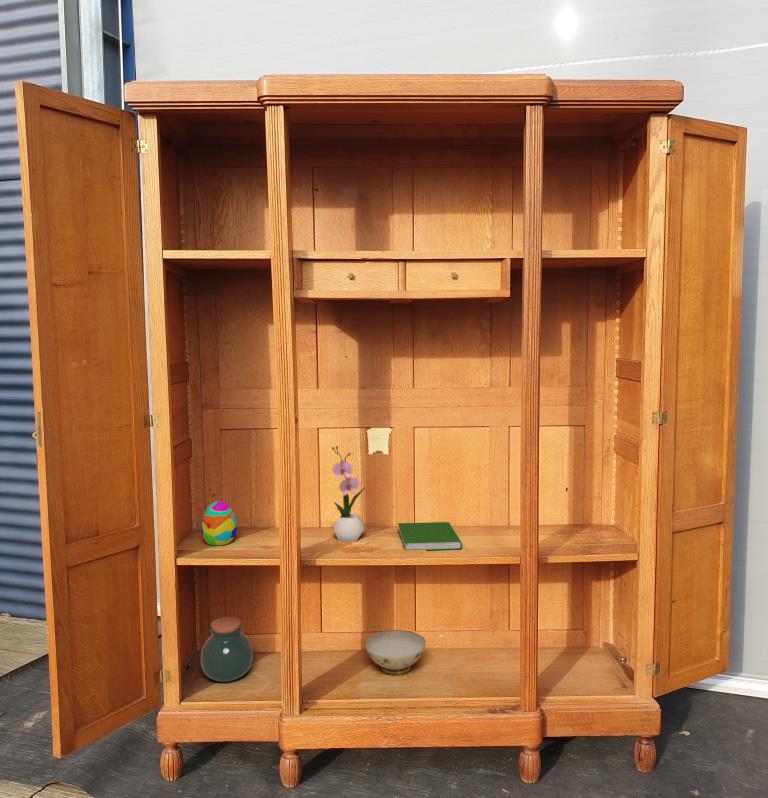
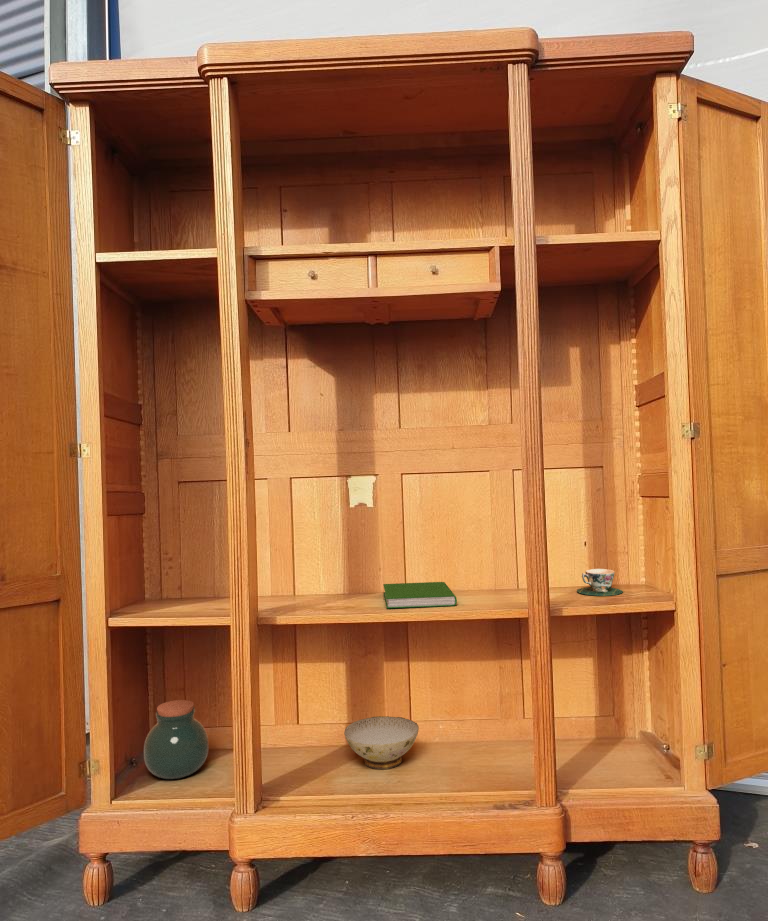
flower arrangement: present [332,446,365,541] -> none [299,487,342,603]
decorative egg: present [201,501,237,545] -> none [145,555,188,608]
teacup: none [559,516,596,541] -> present [577,569,623,596]

